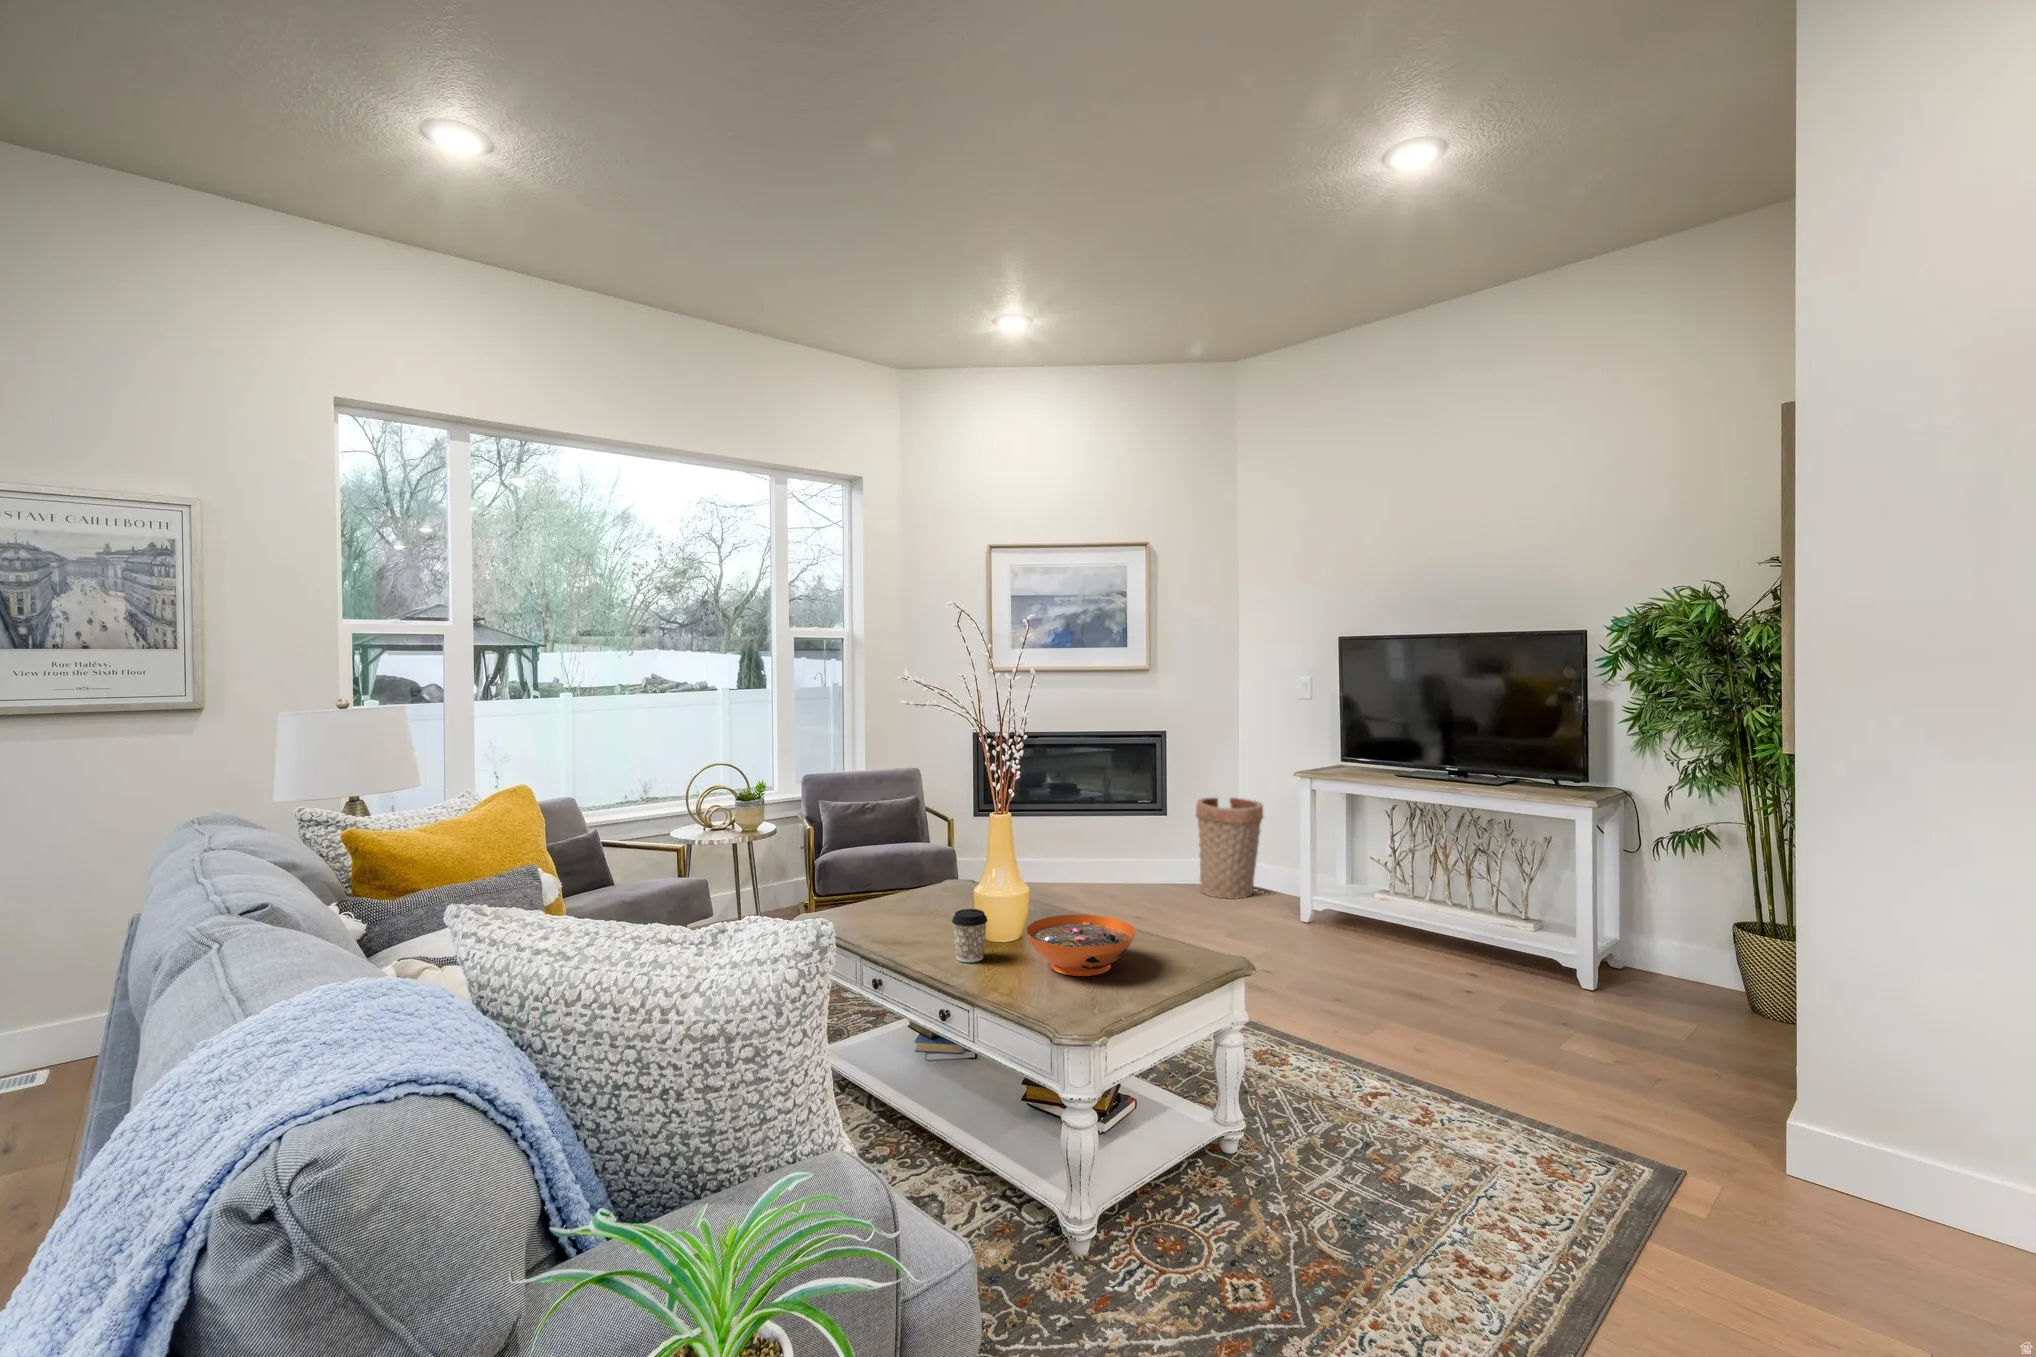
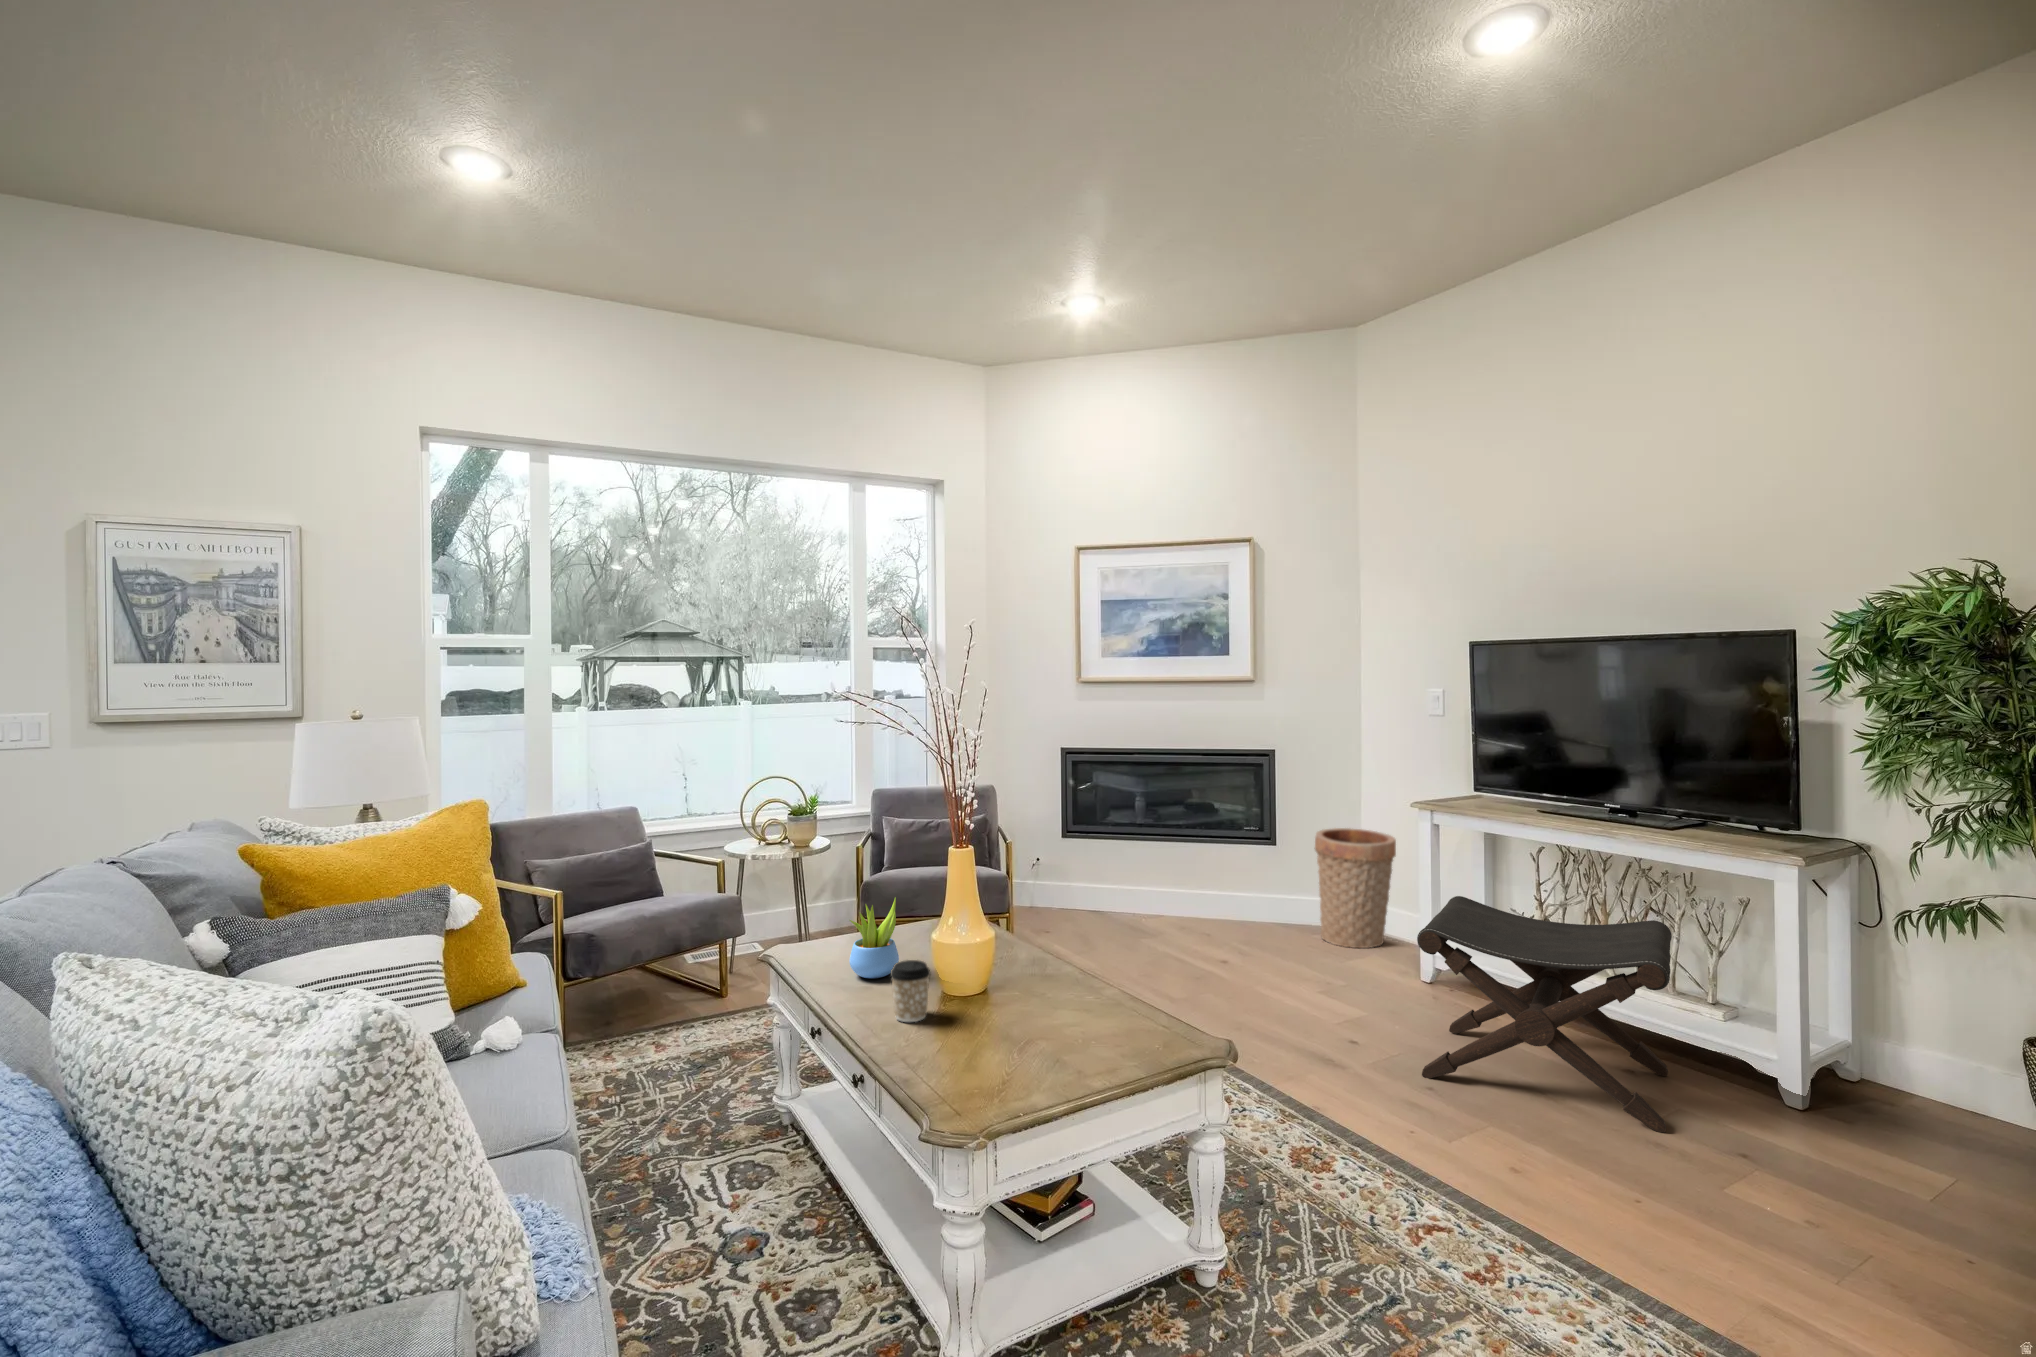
footstool: none [1322,845,1514,1014] -> present [1417,896,1672,1133]
succulent plant: none [886,859,931,932] -> present [849,898,899,978]
decorative bowl: present [1027,914,1135,976] -> none [960,974,1089,1053]

